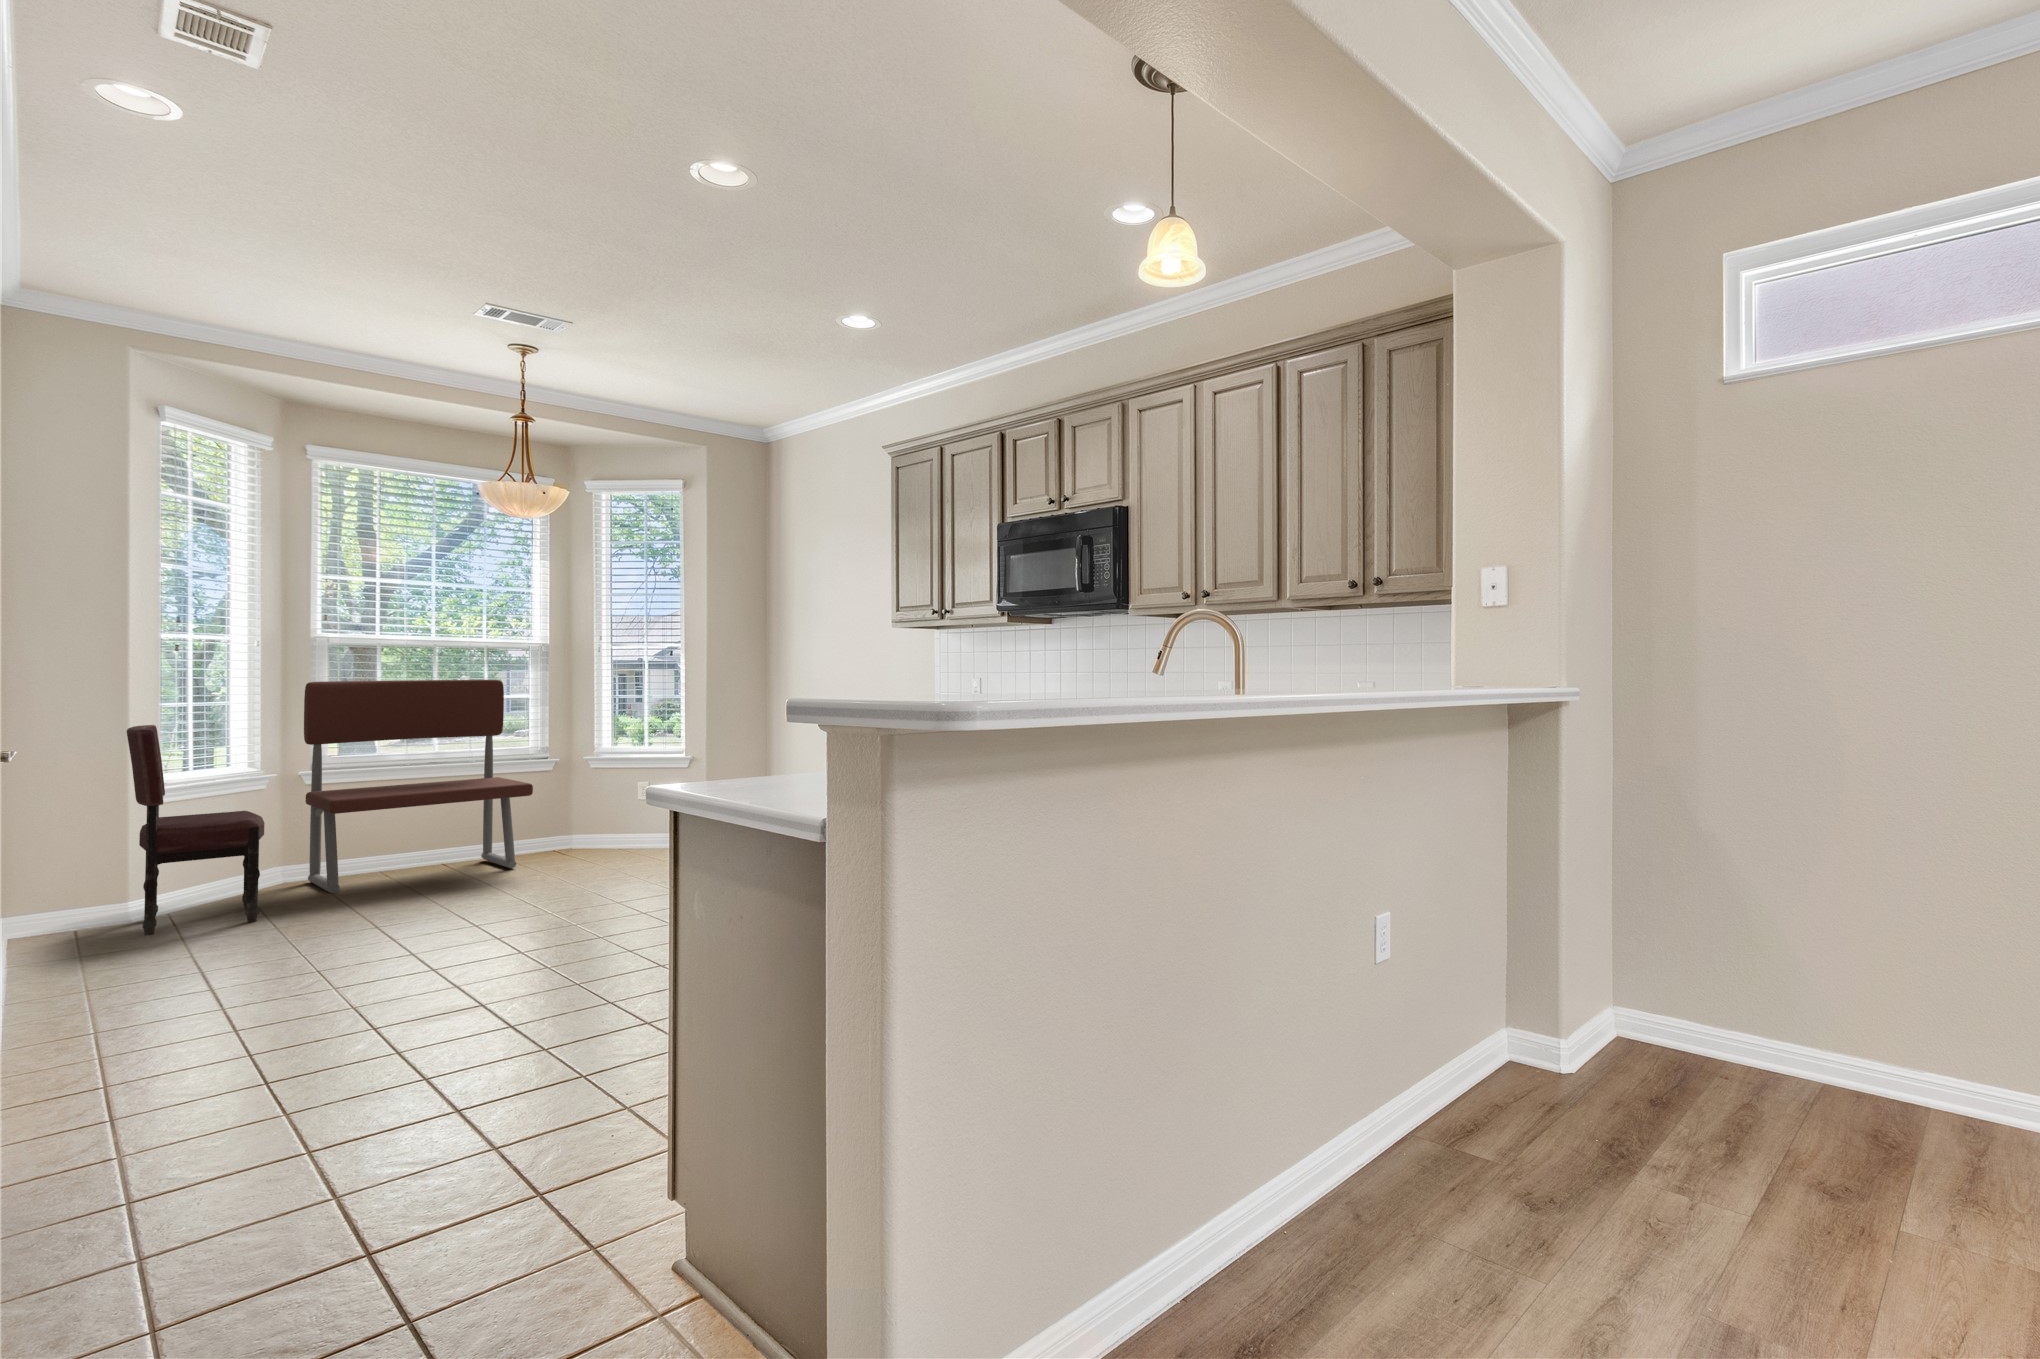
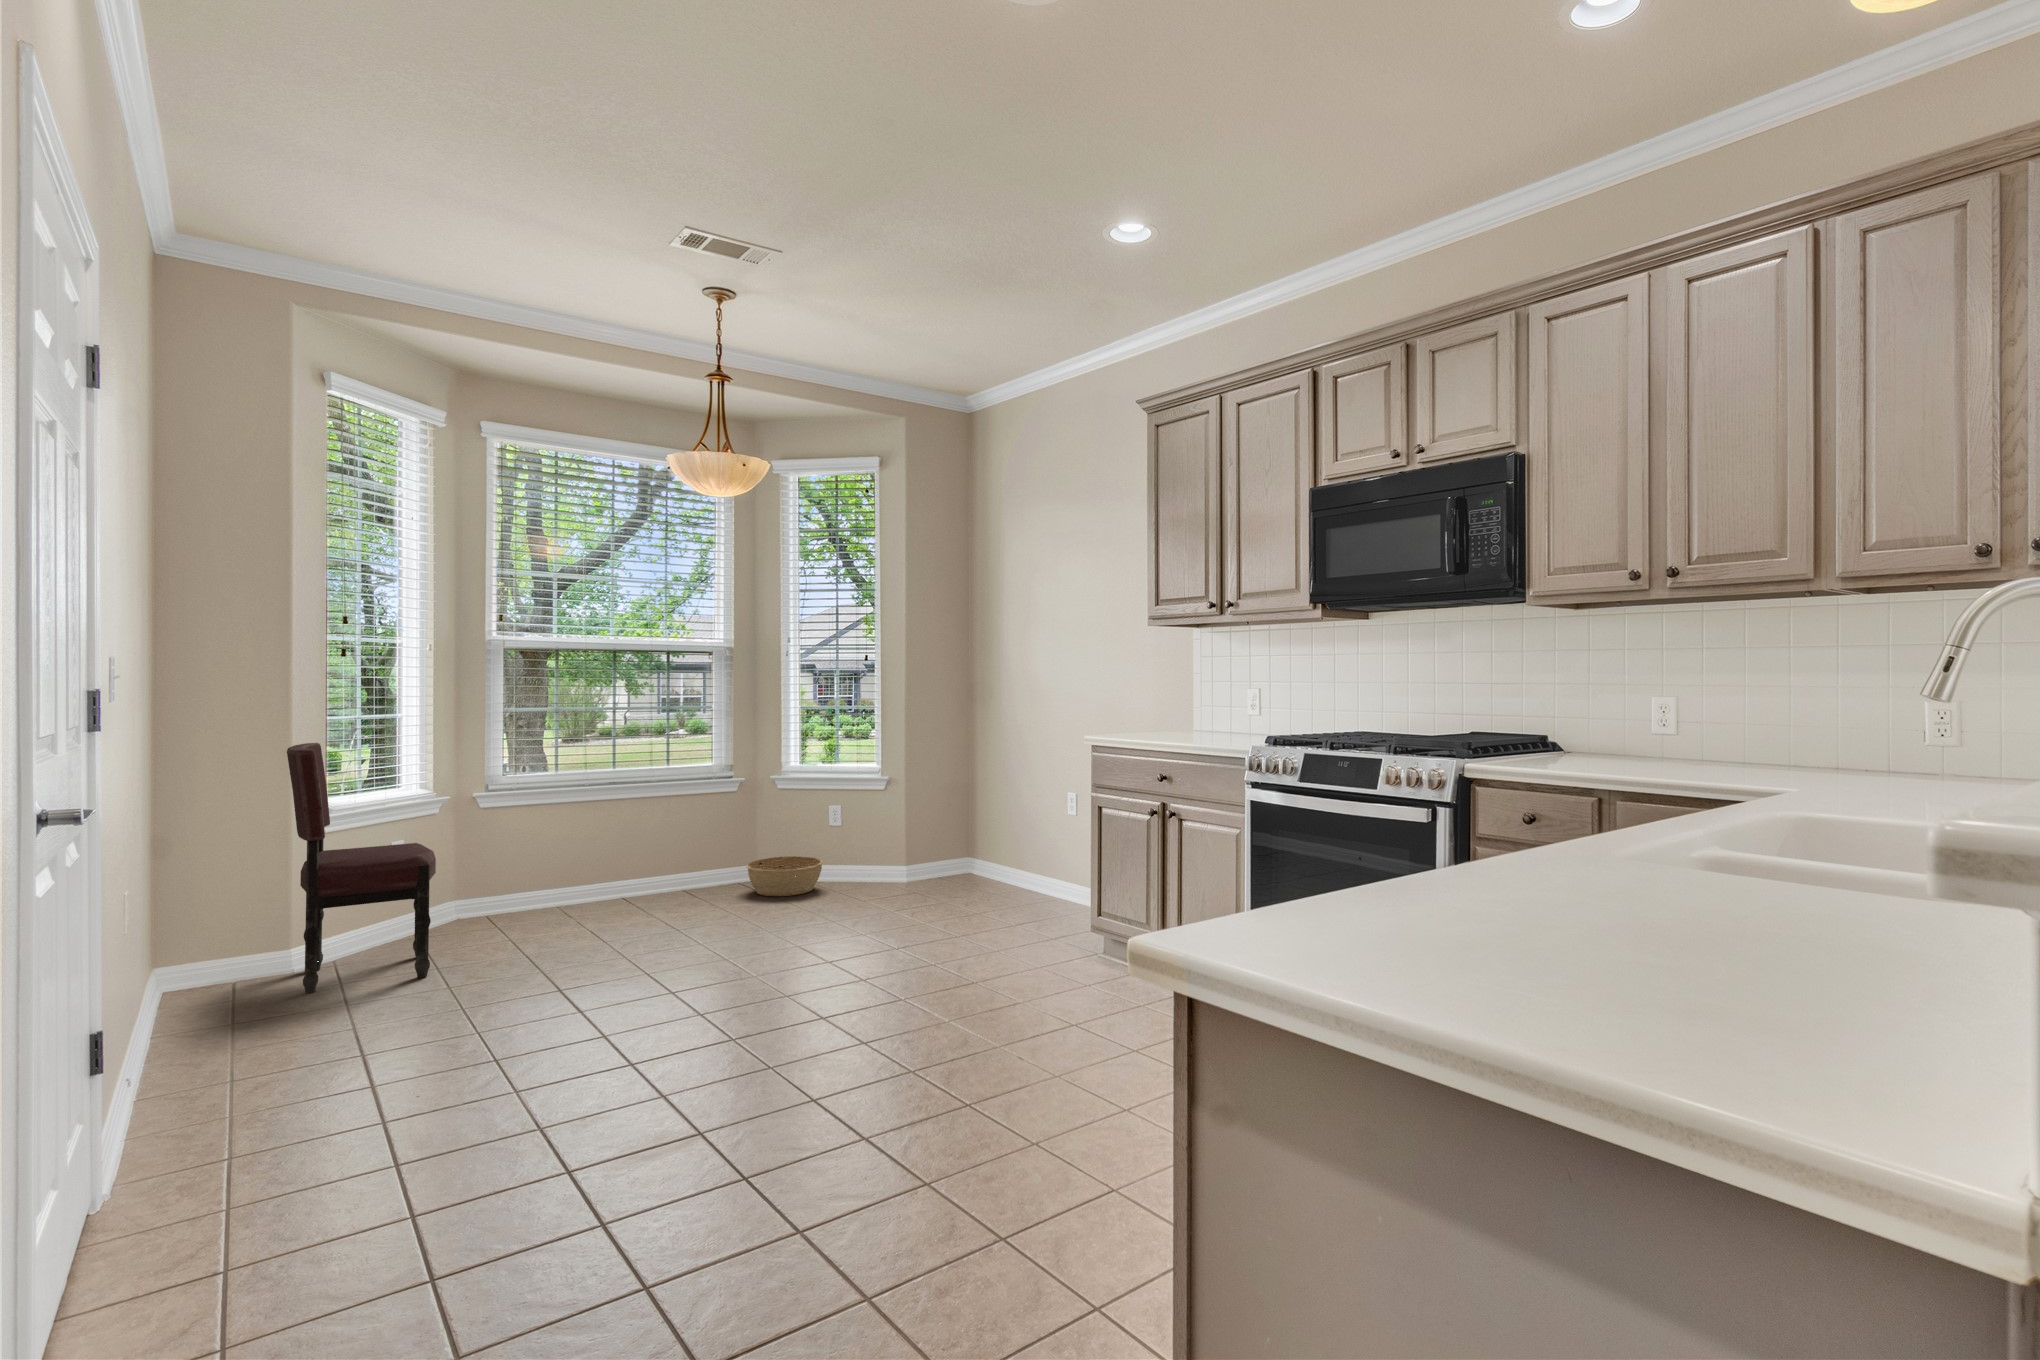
bench: present [304,680,533,893] -> none [480,688,725,938]
basket: none [555,826,626,859] -> present [746,856,823,896]

